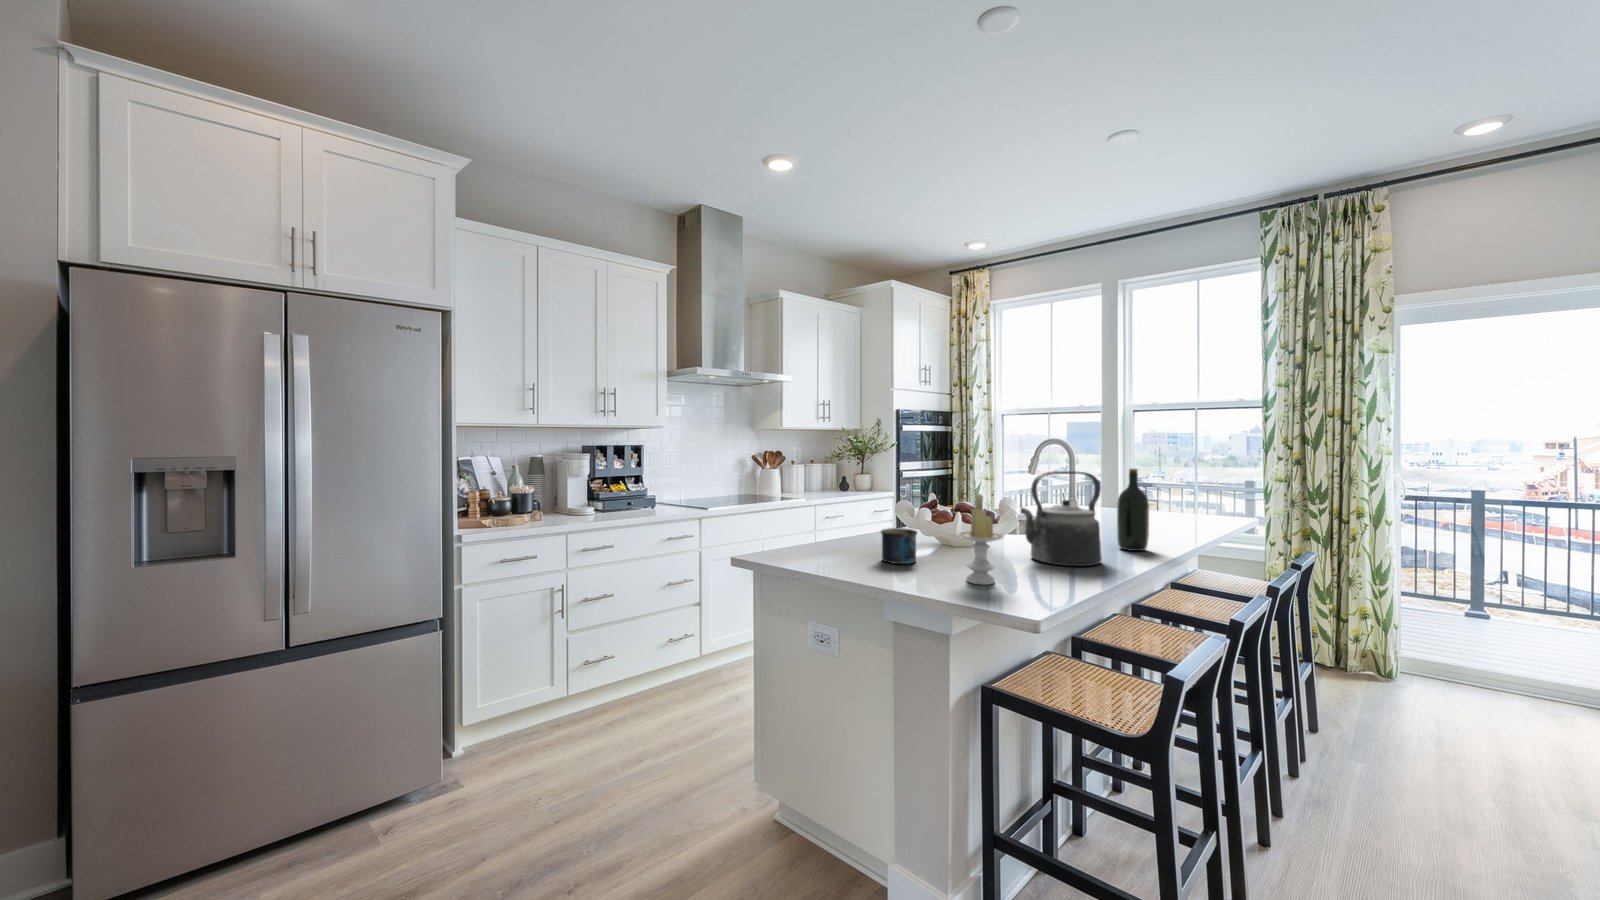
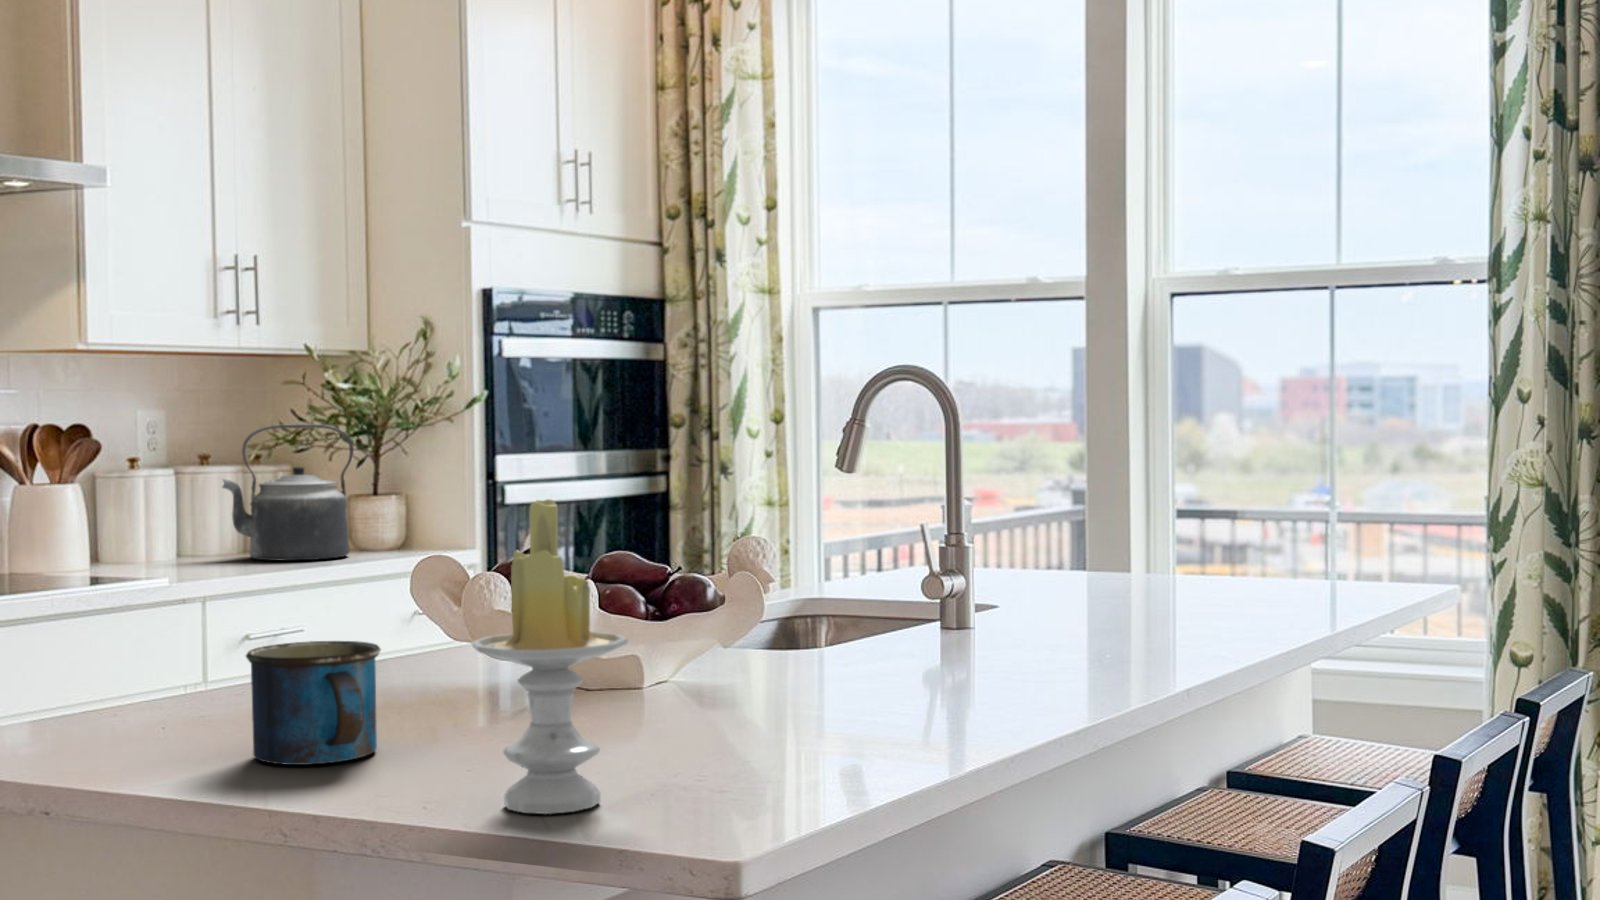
wine bottle: present [1117,469,1149,551] -> none [1047,425,1134,677]
kettle: present [1020,471,1102,566] -> present [223,424,353,560]

